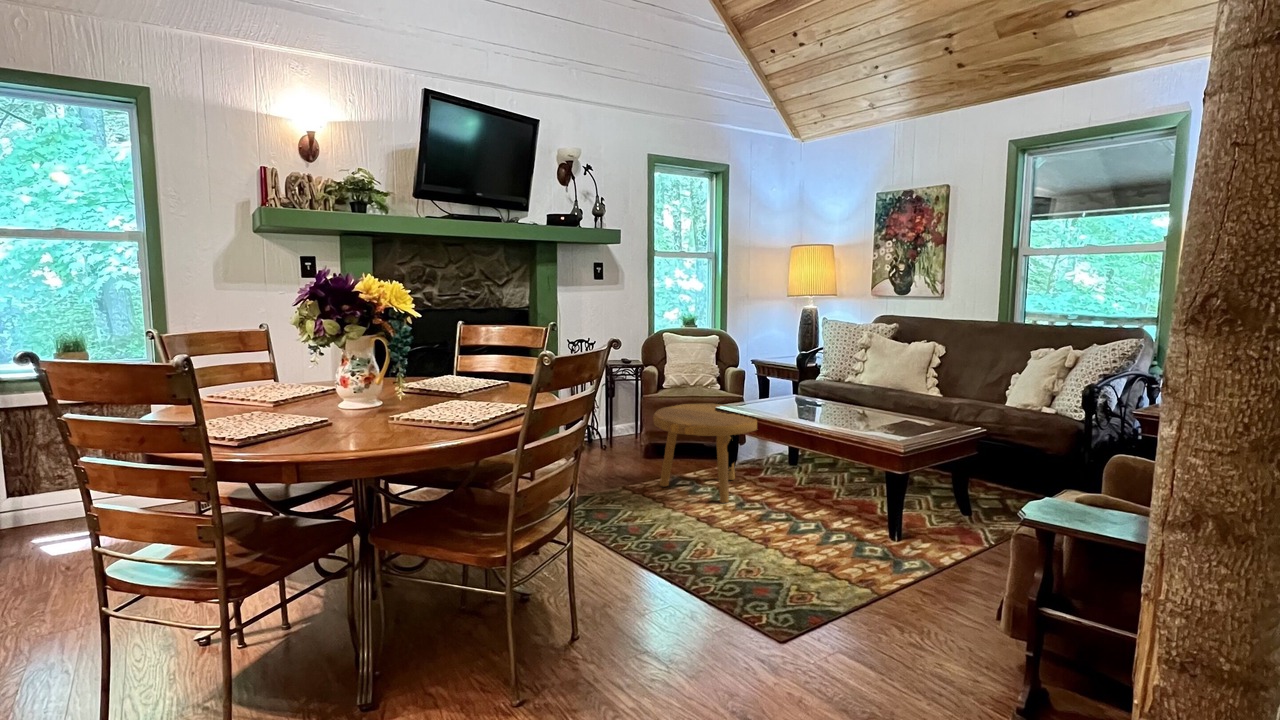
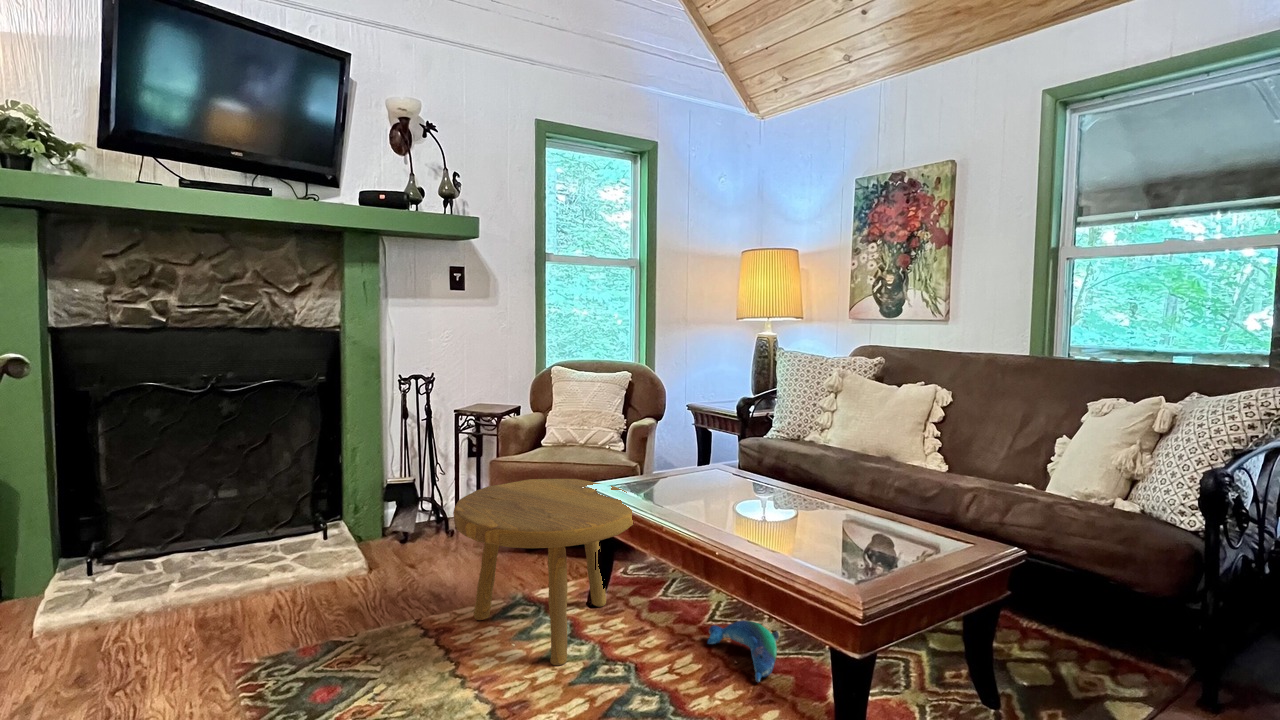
plush toy: none [805,479,849,507] -> present [707,620,779,682]

